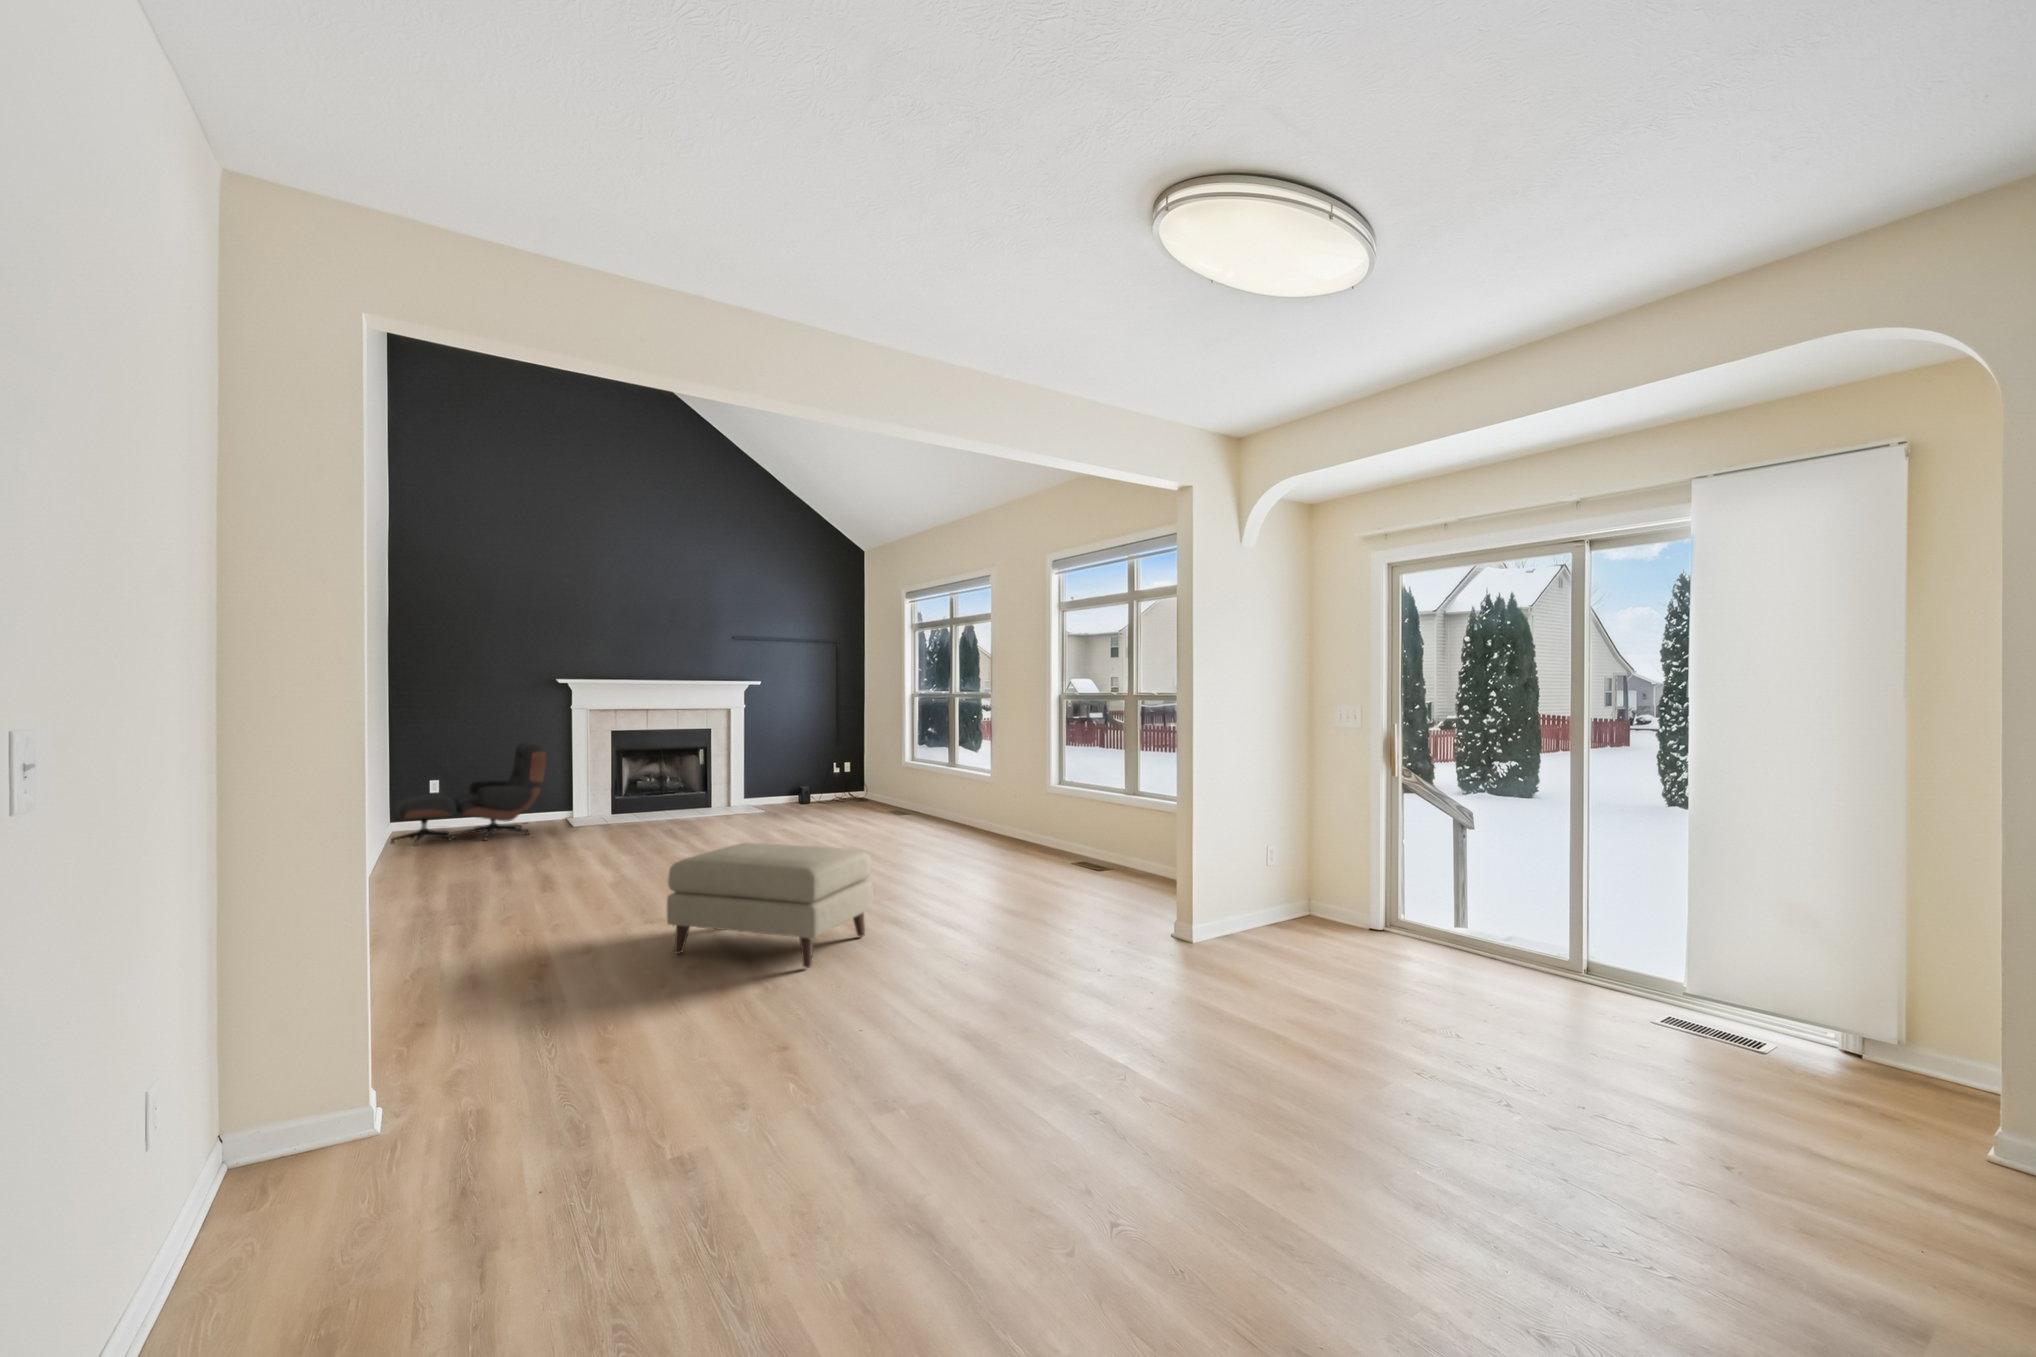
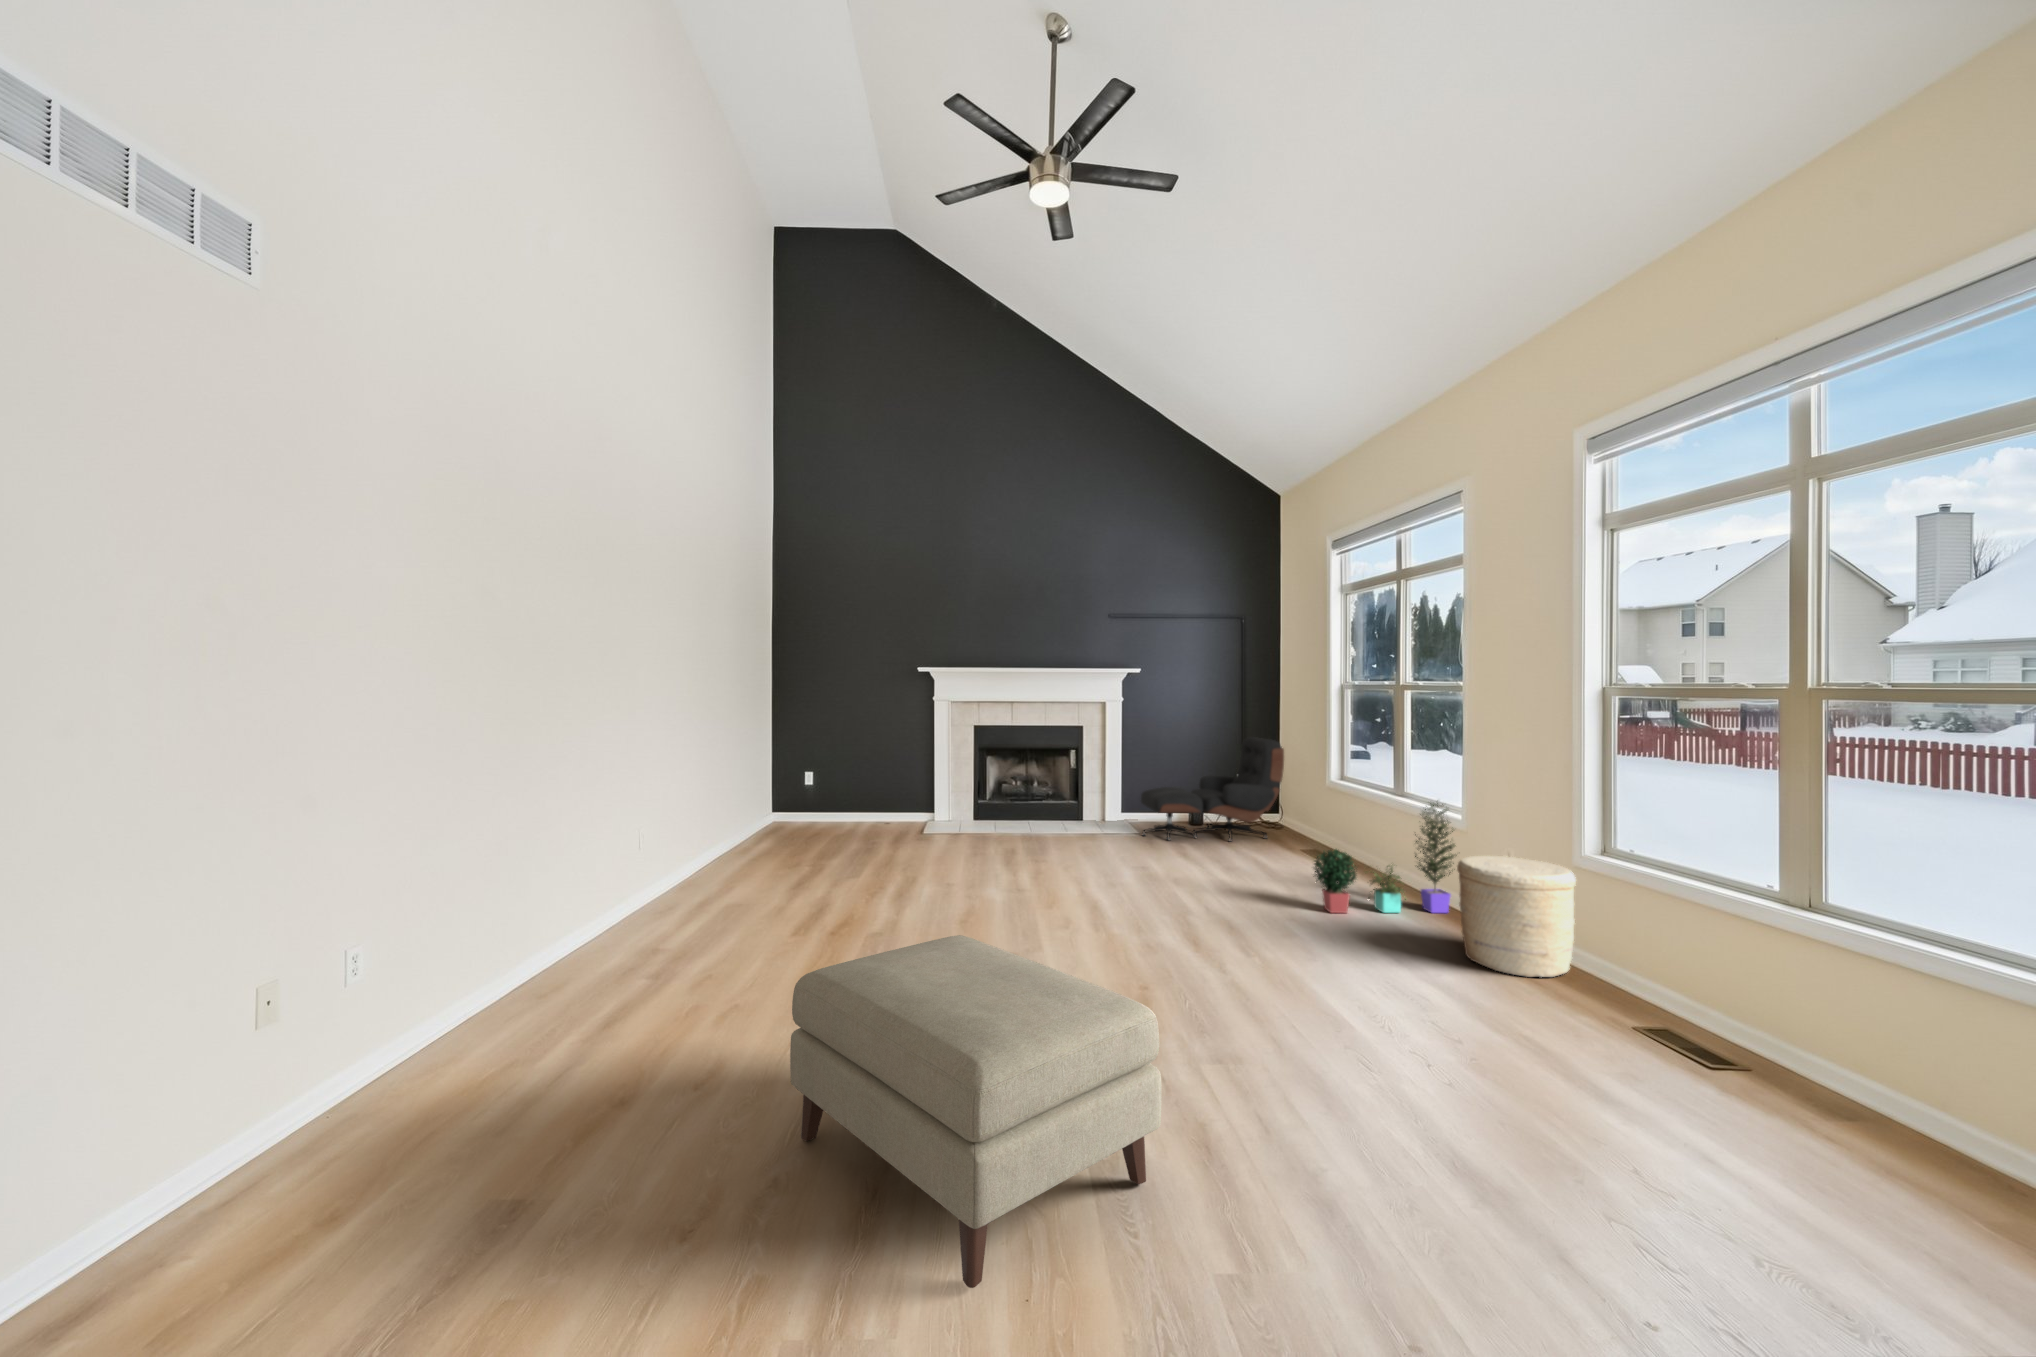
lounge chair: present [391,742,546,845] -> present [1141,737,1284,842]
potted plant: none [904,766,989,842] -> present [1314,803,1457,913]
woven basket: none [989,794,1046,855] -> present [1457,856,1576,977]

